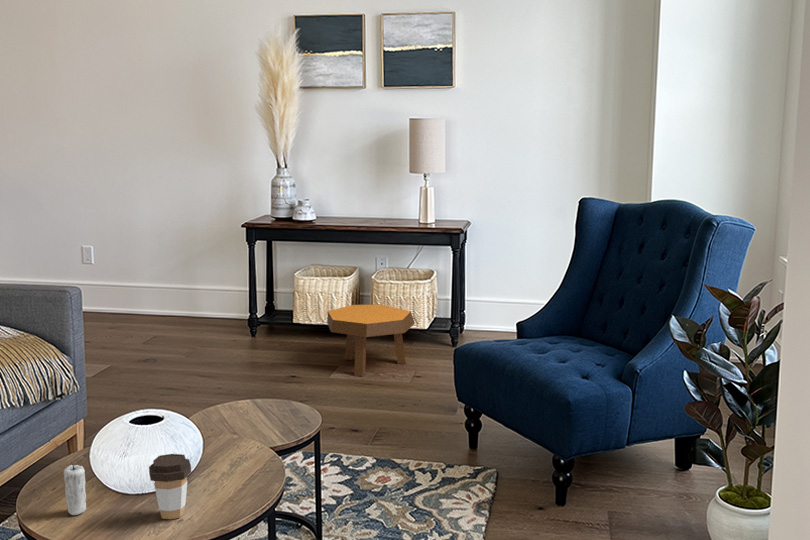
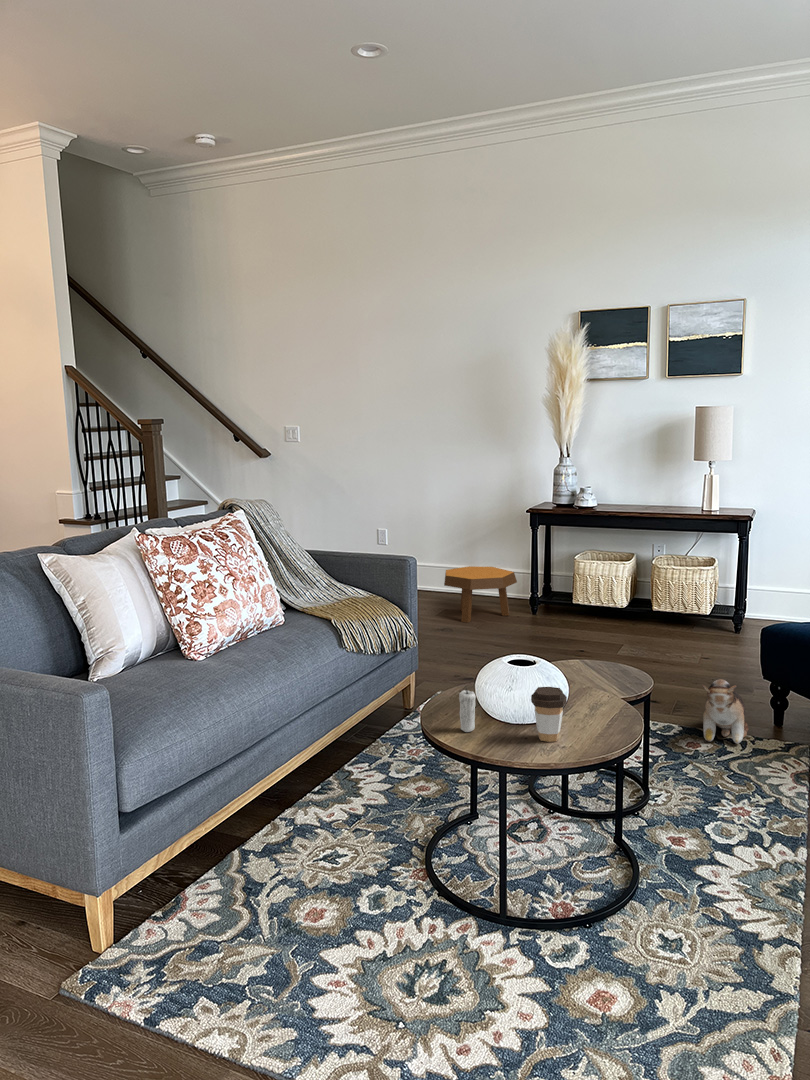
footstool: present [327,304,415,376] -> present [444,566,517,623]
plush toy: none [389,408,441,473] -> present [702,679,748,743]

